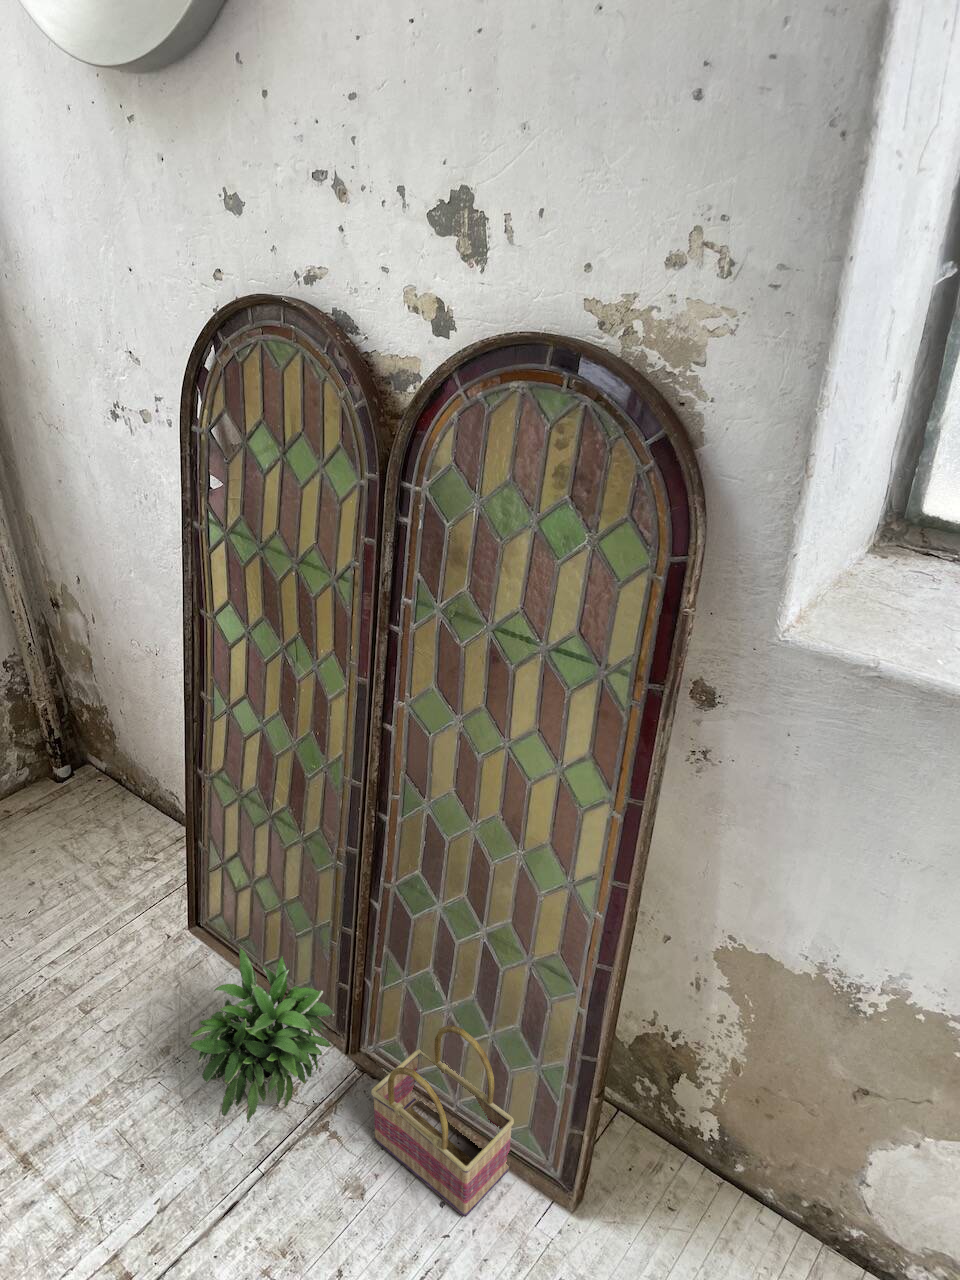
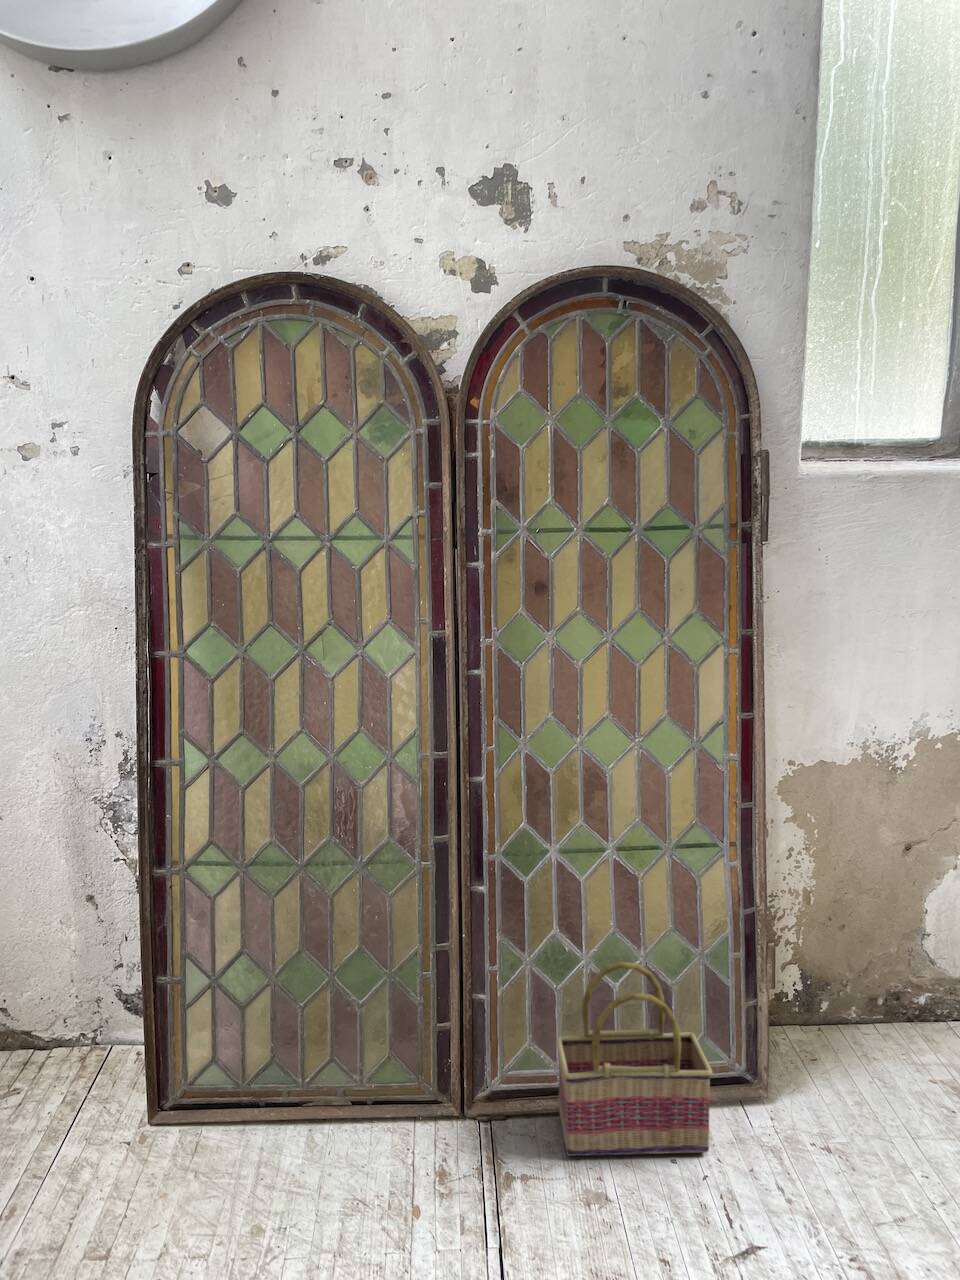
potted plant: present [189,948,335,1123] -> none [325,1004,497,1204]

